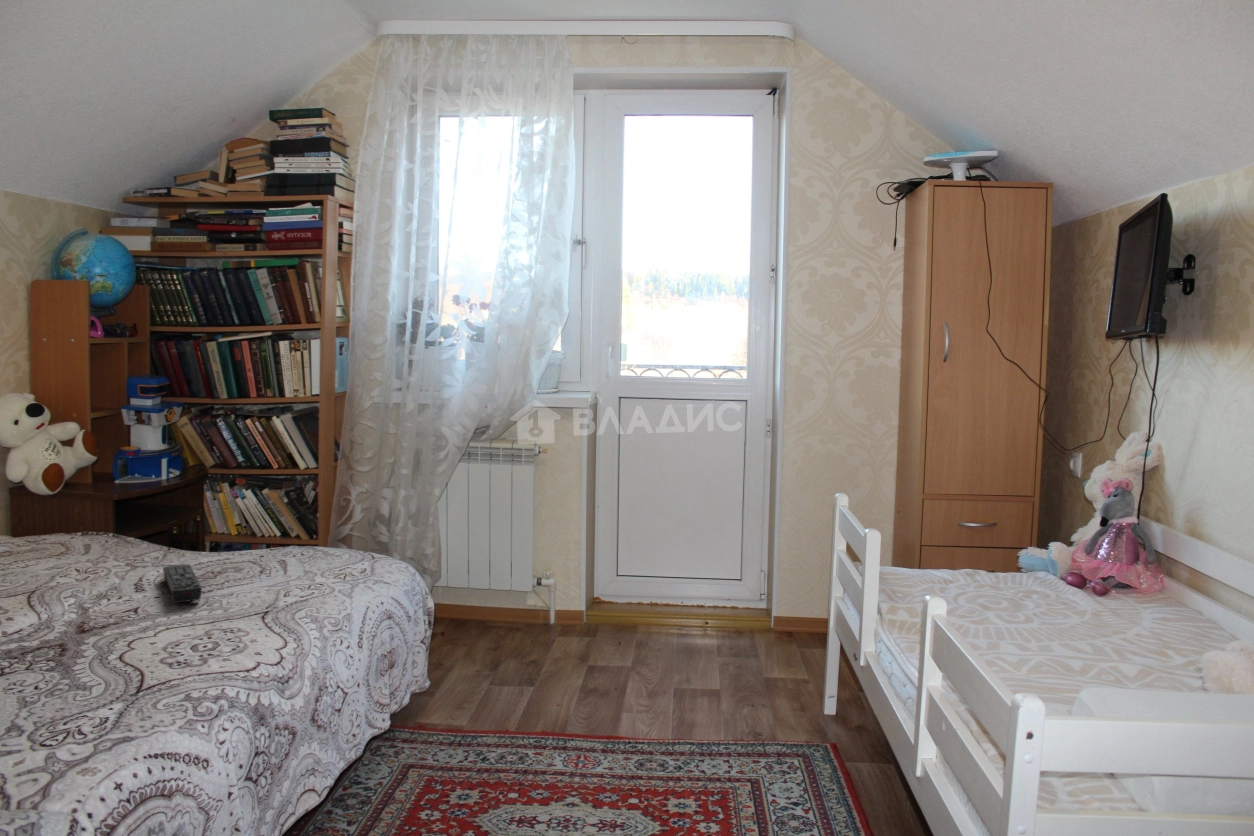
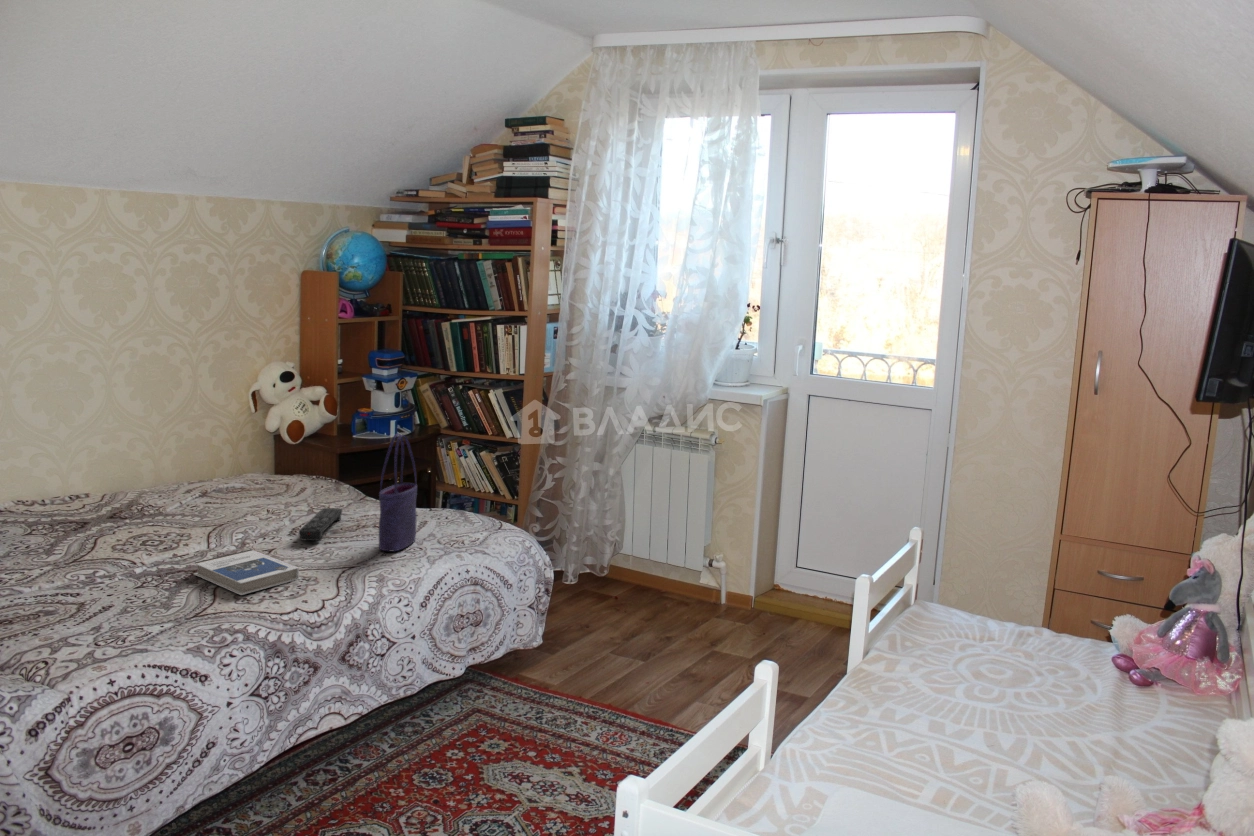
tote bag: none [283,456,316,596] -> present [379,434,417,552]
hardback book: none [76,619,227,666] -> present [194,549,299,595]

